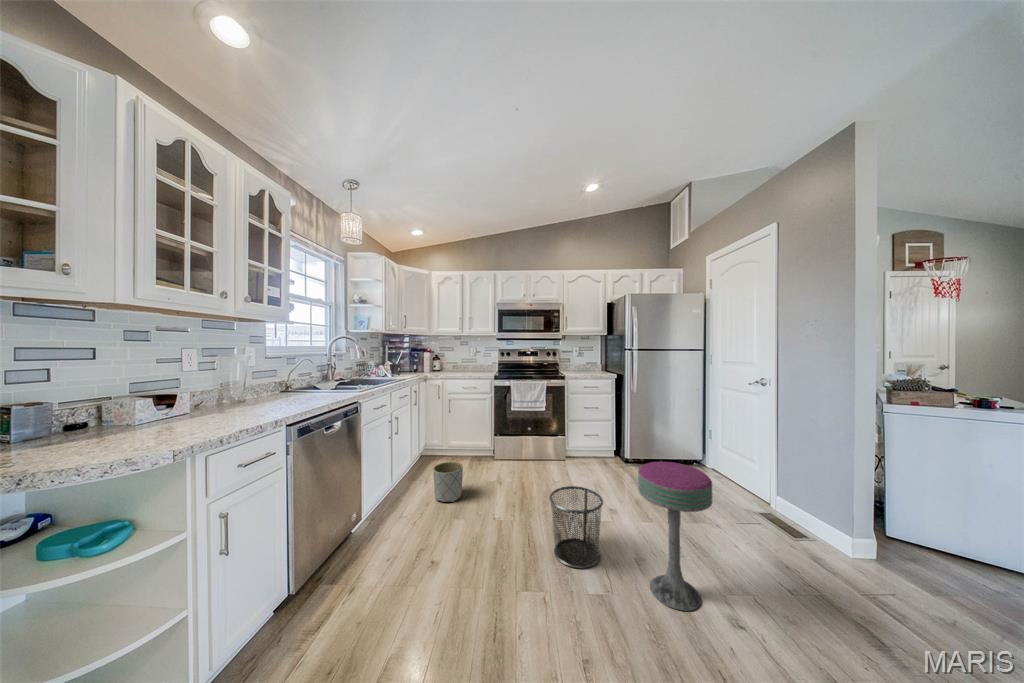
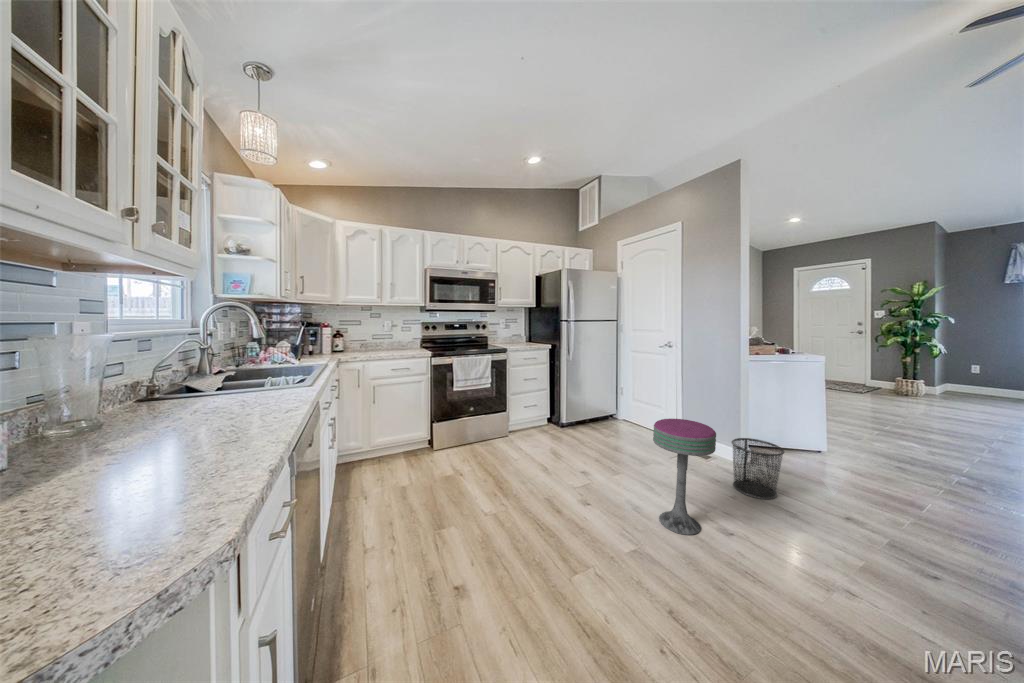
planter: present [433,462,463,502] -> none [402,455,438,504]
waste bin: present [550,486,603,568] -> present [732,438,784,499]

